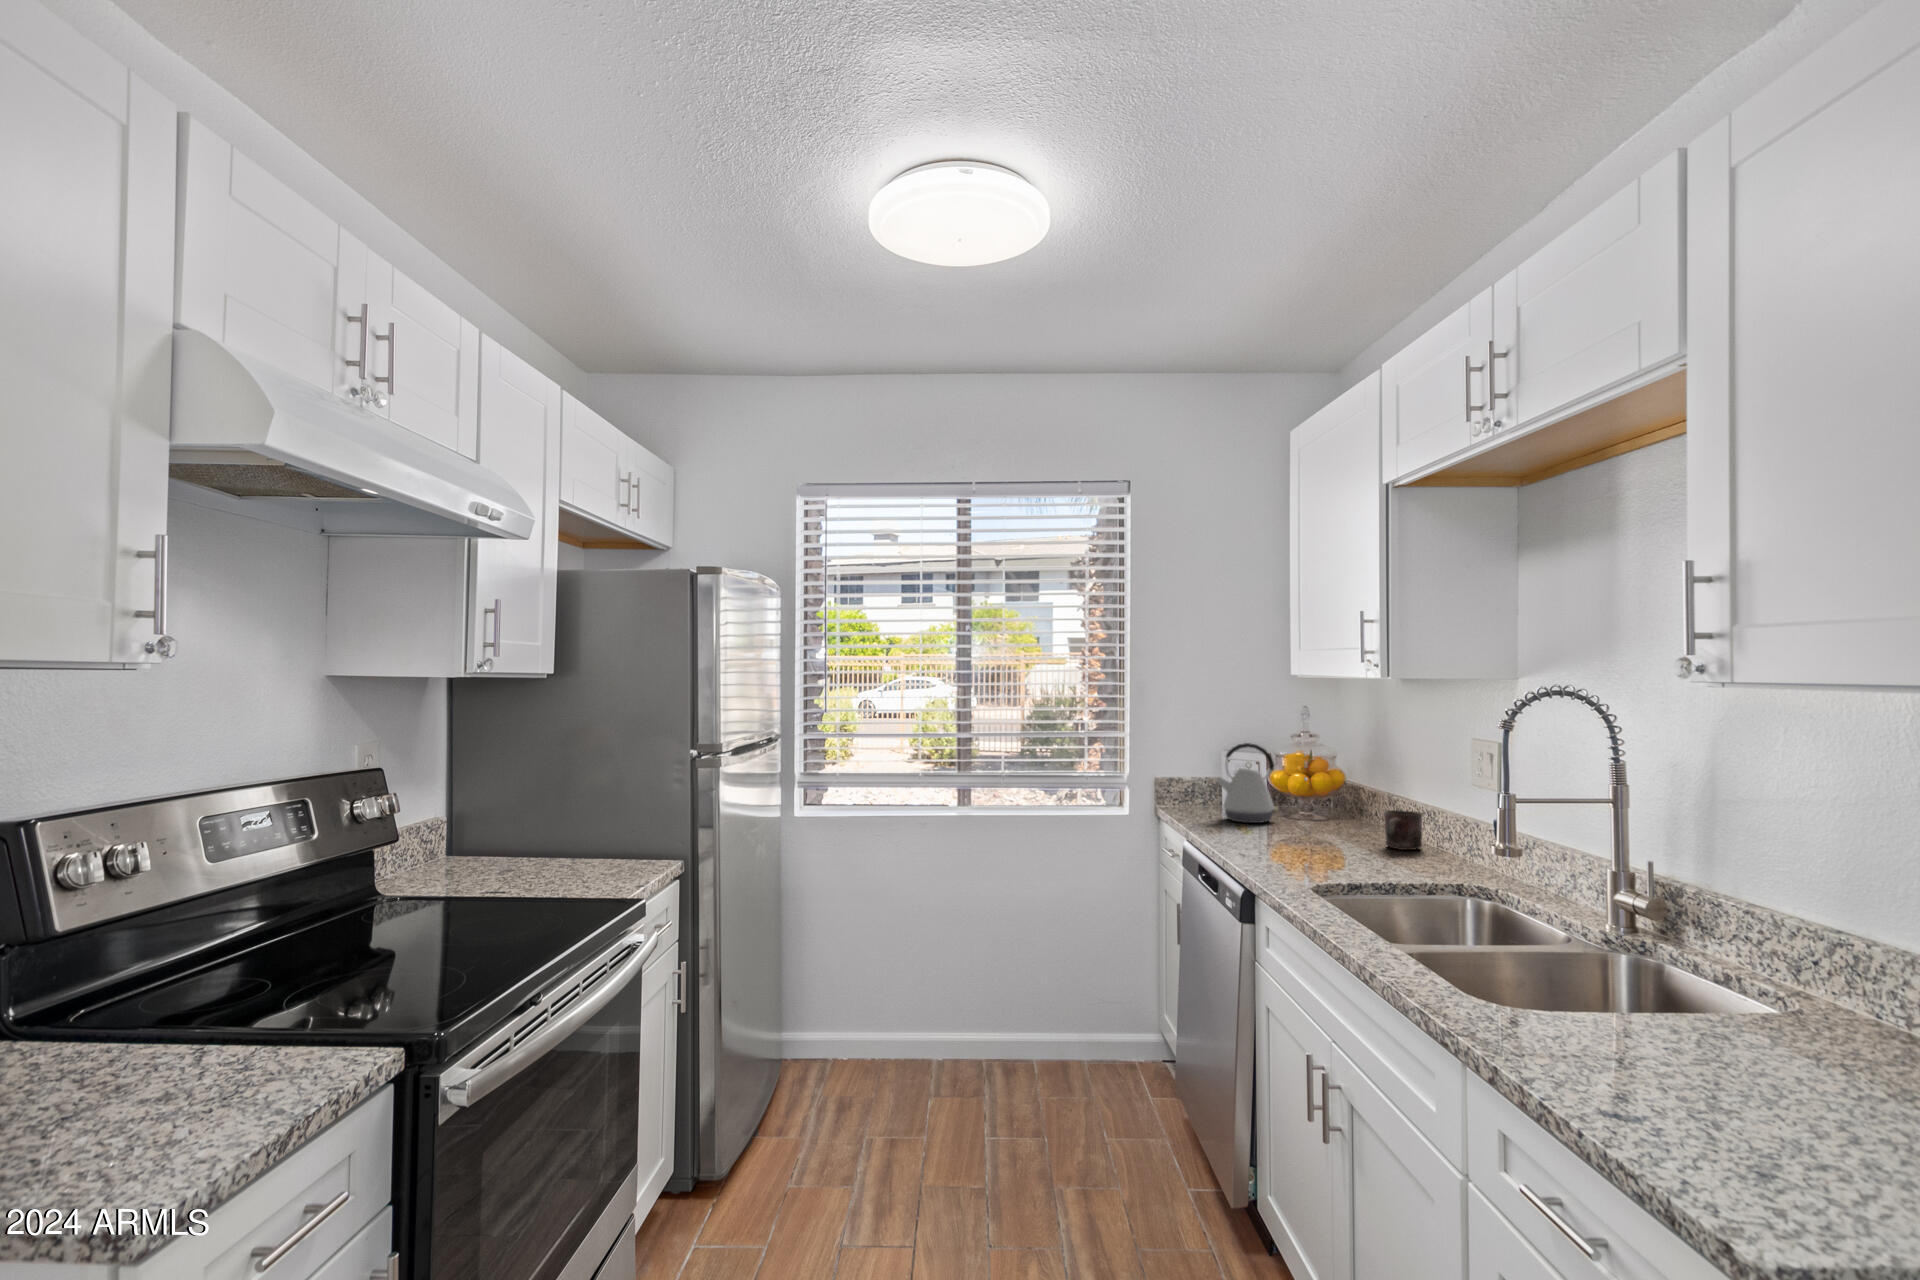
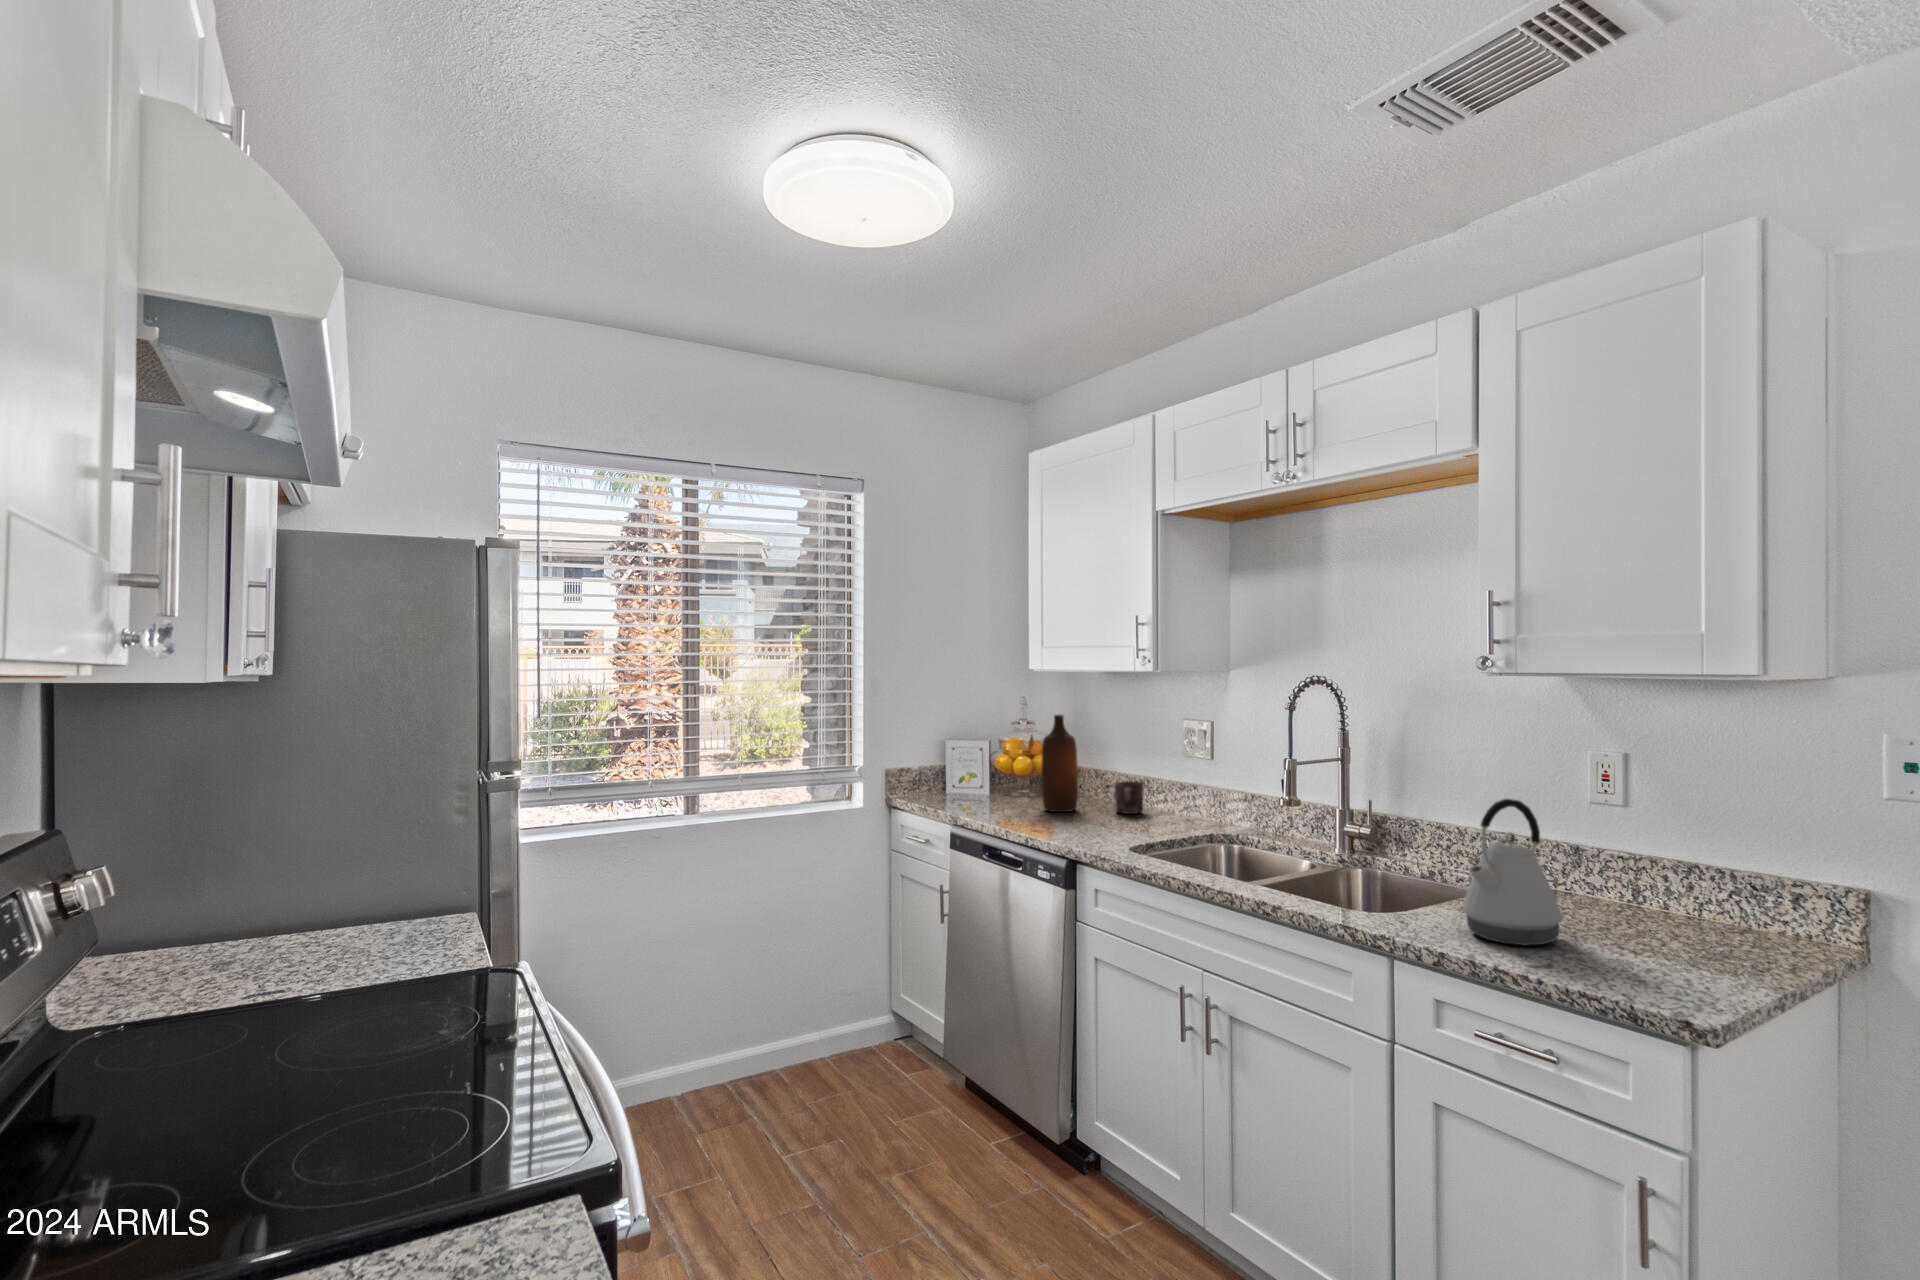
bottle: none [1299,728,1343,840] -> present [1042,715,1078,812]
kettle: present [1217,743,1278,823] -> present [1463,799,1563,945]

